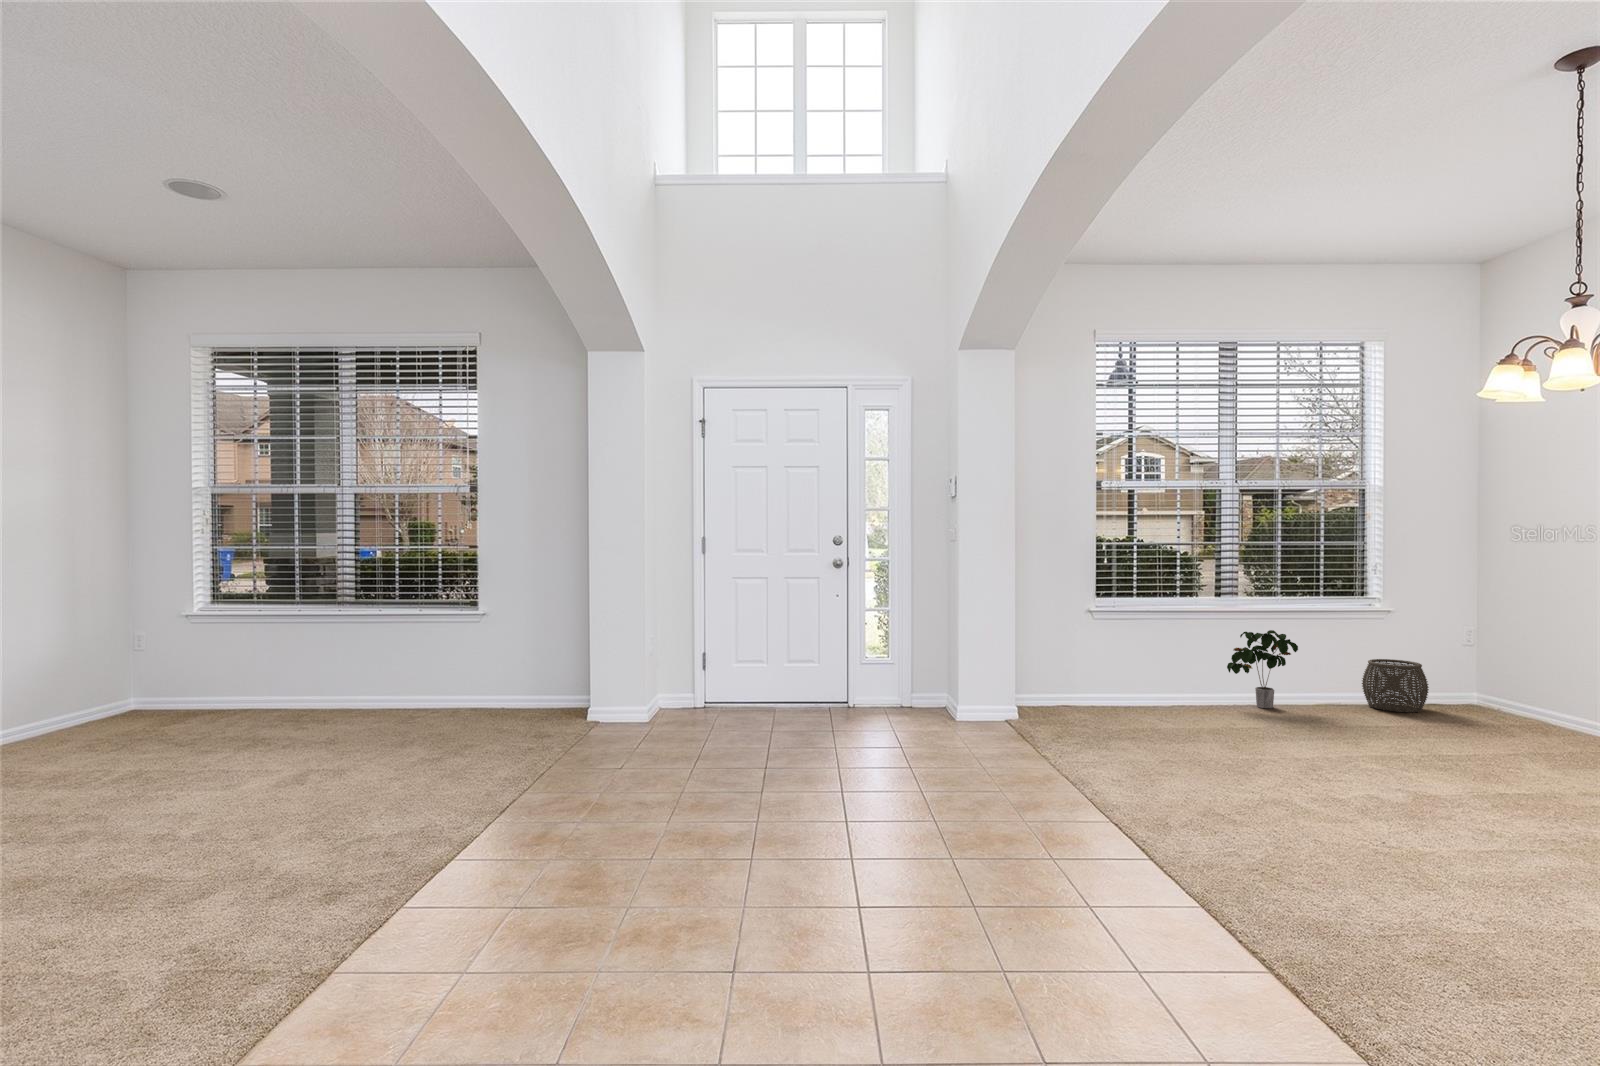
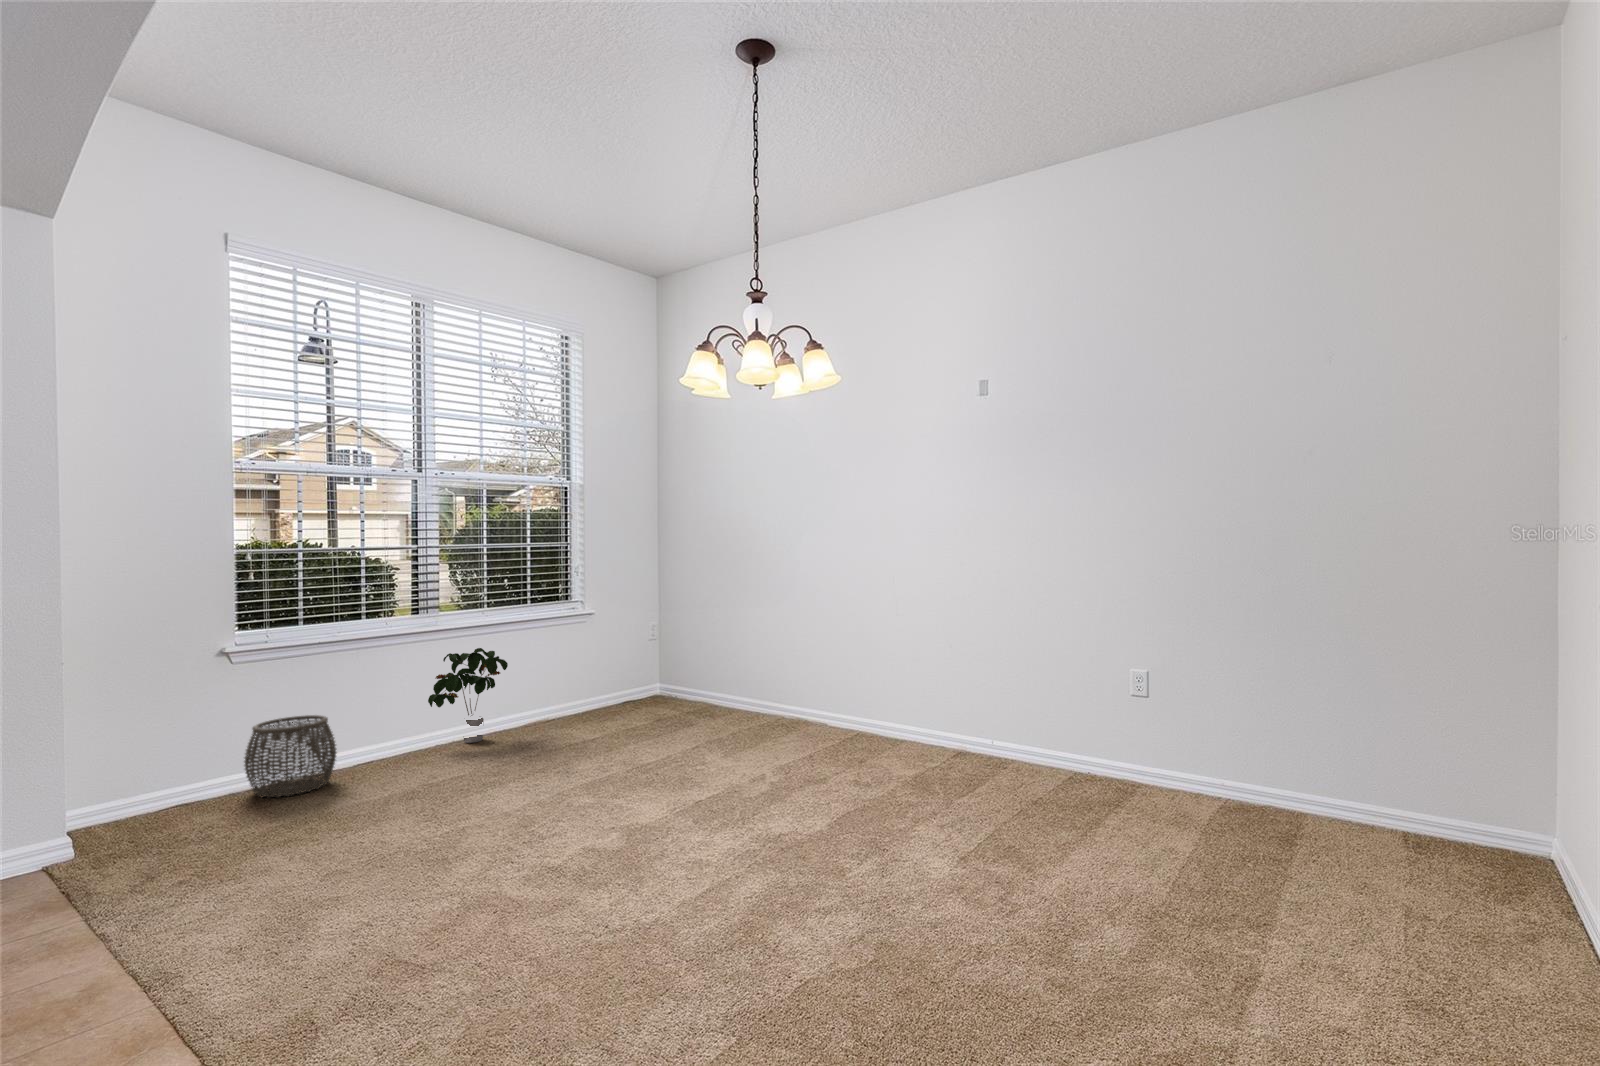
woven basket: present [1362,659,1429,713] -> present [244,715,337,798]

